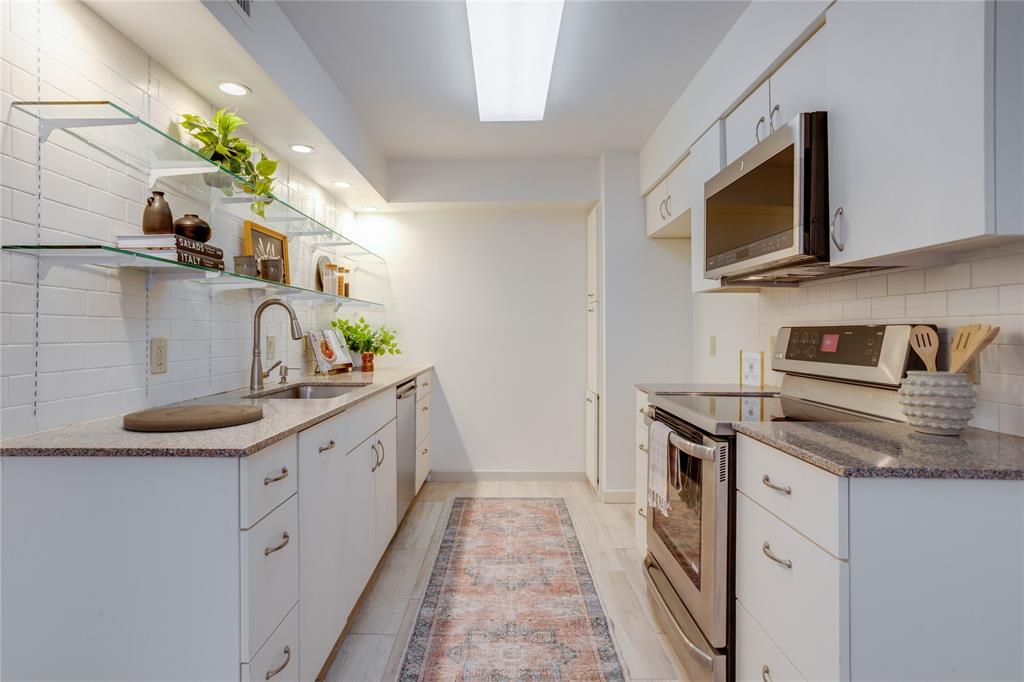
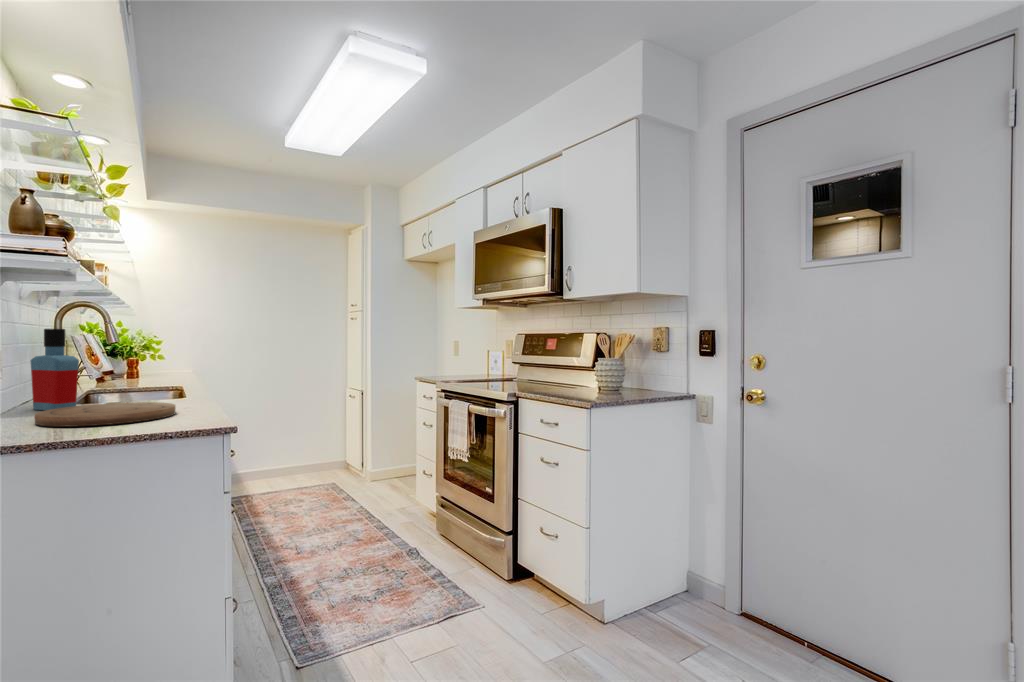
bottle: none [194,327,219,408] -> present [30,329,79,410]

